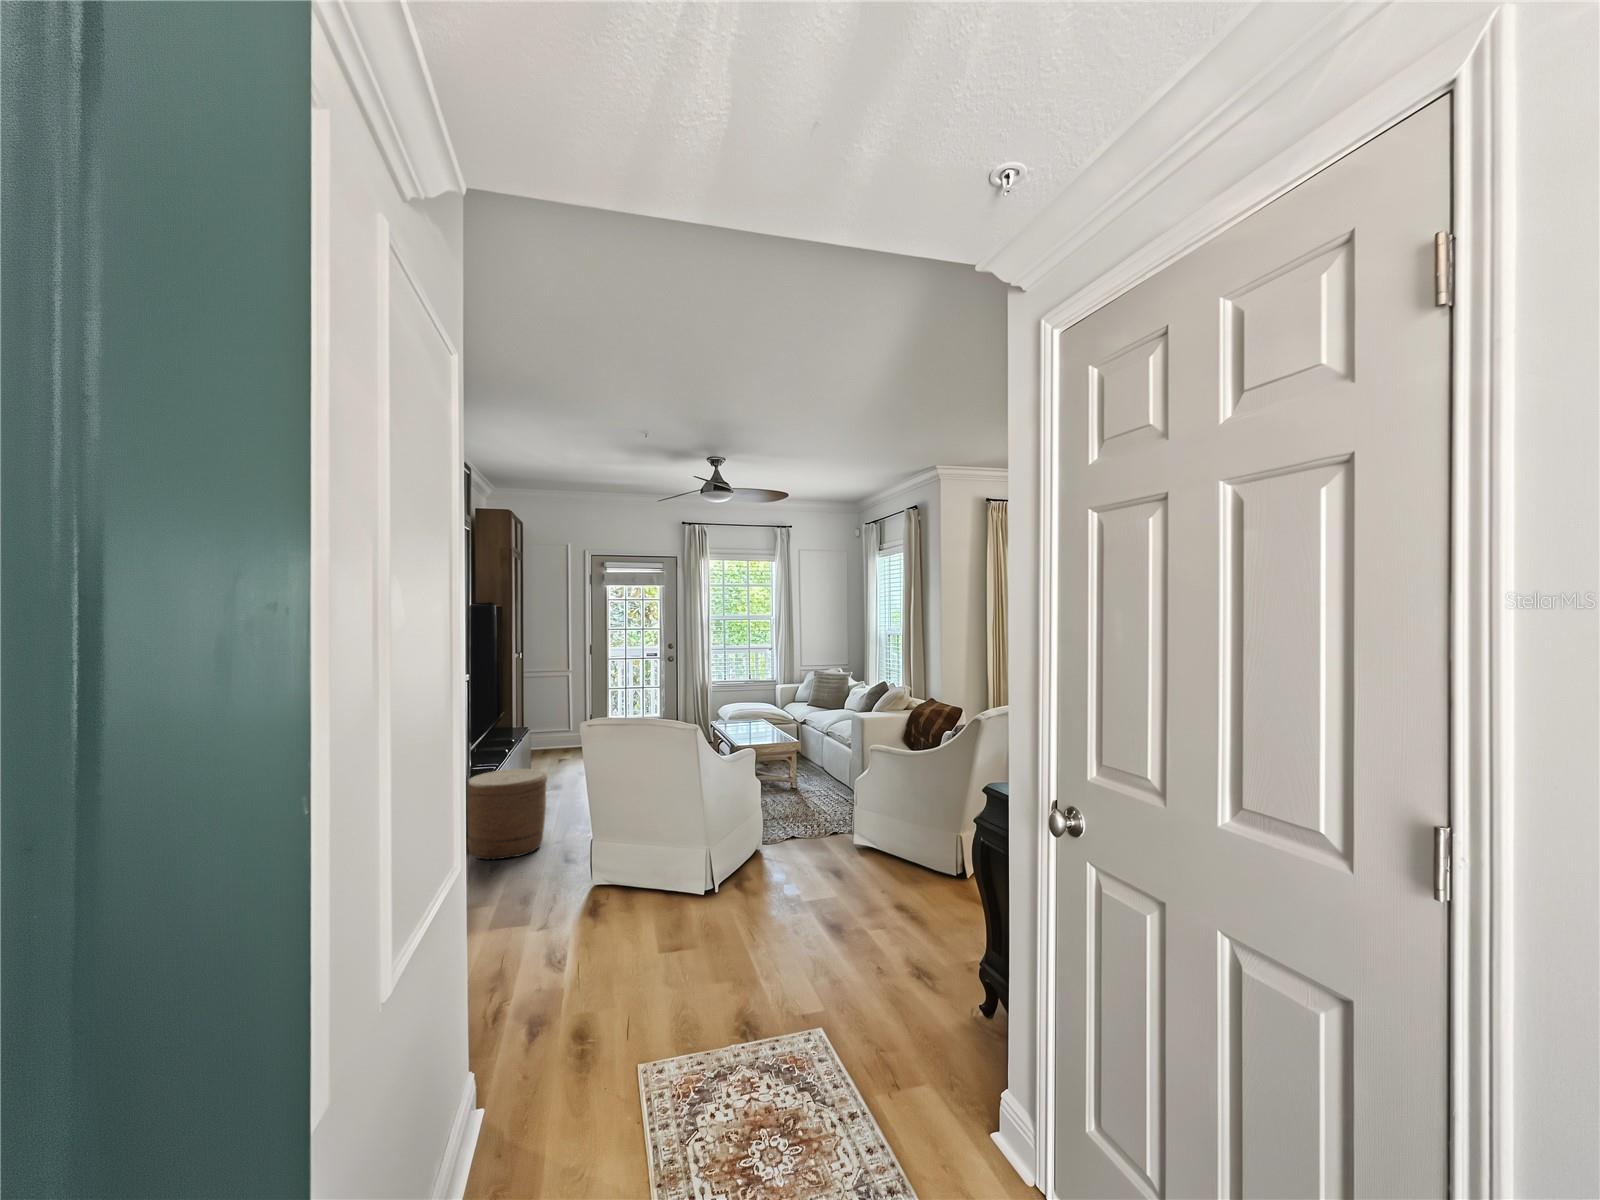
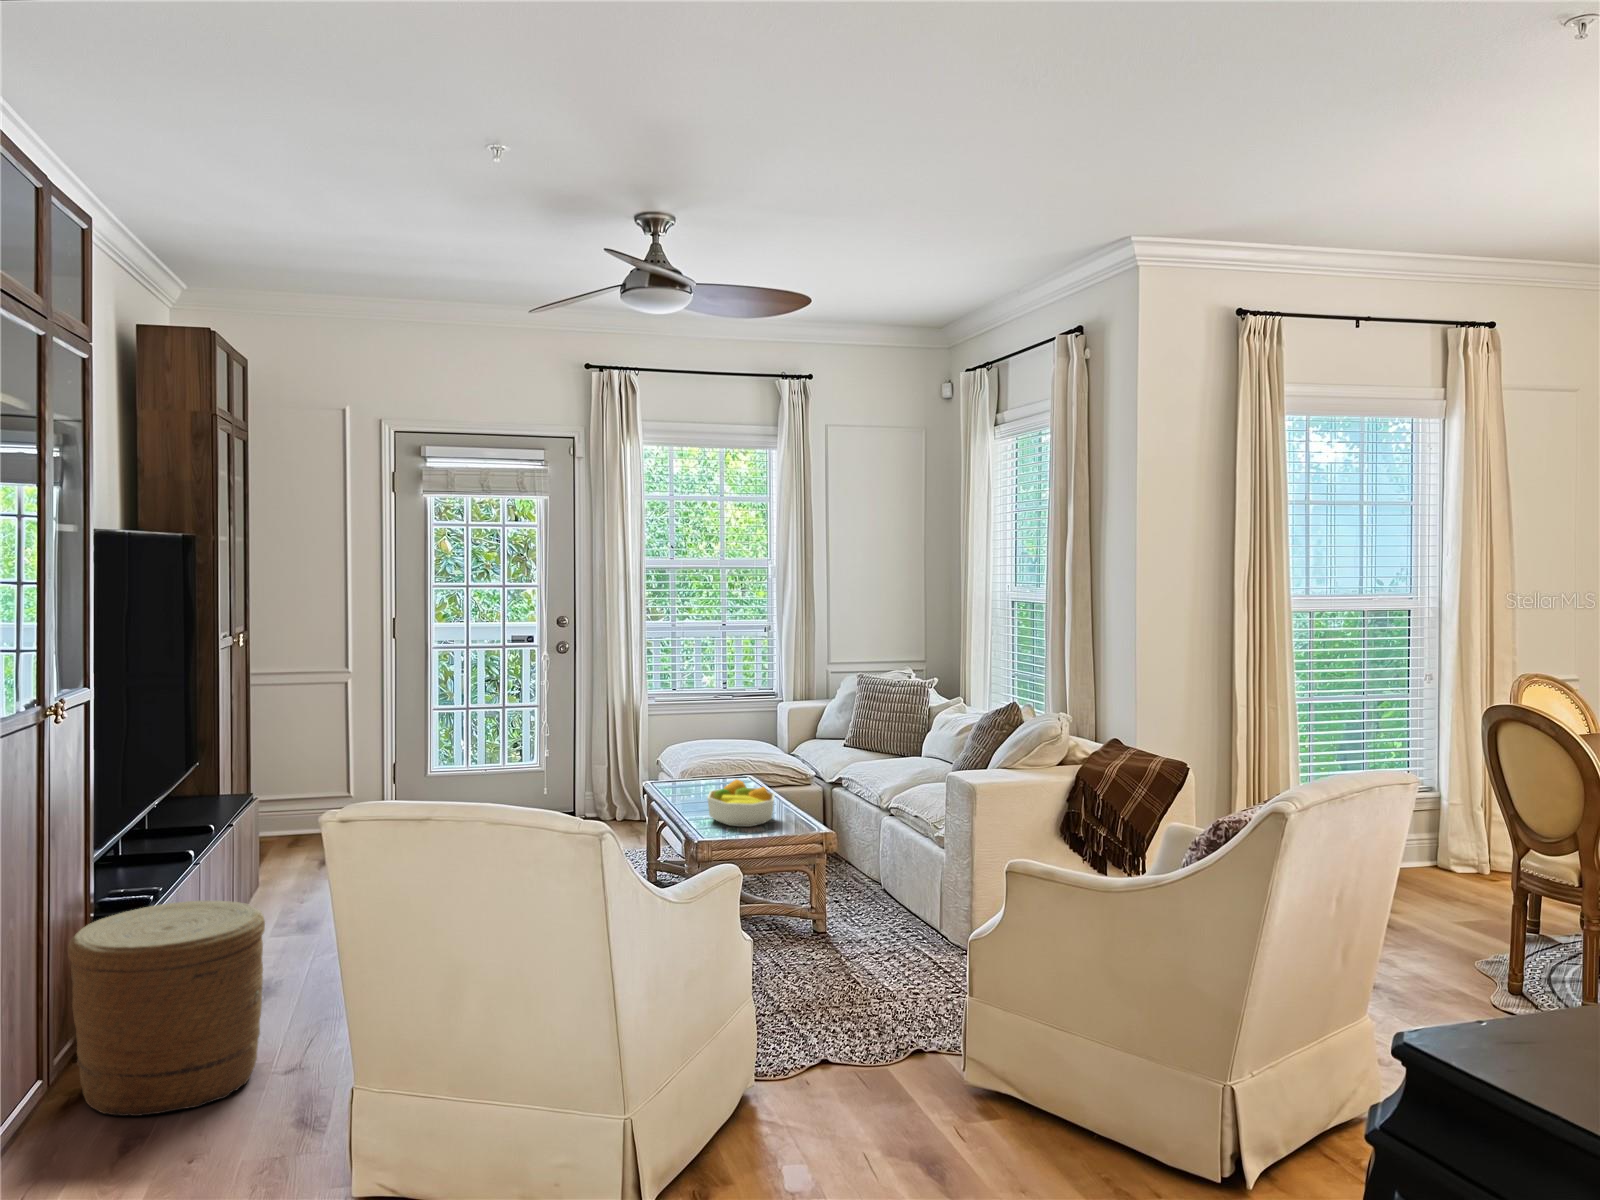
fruit bowl: none [742,718,773,739] -> present [707,779,775,827]

